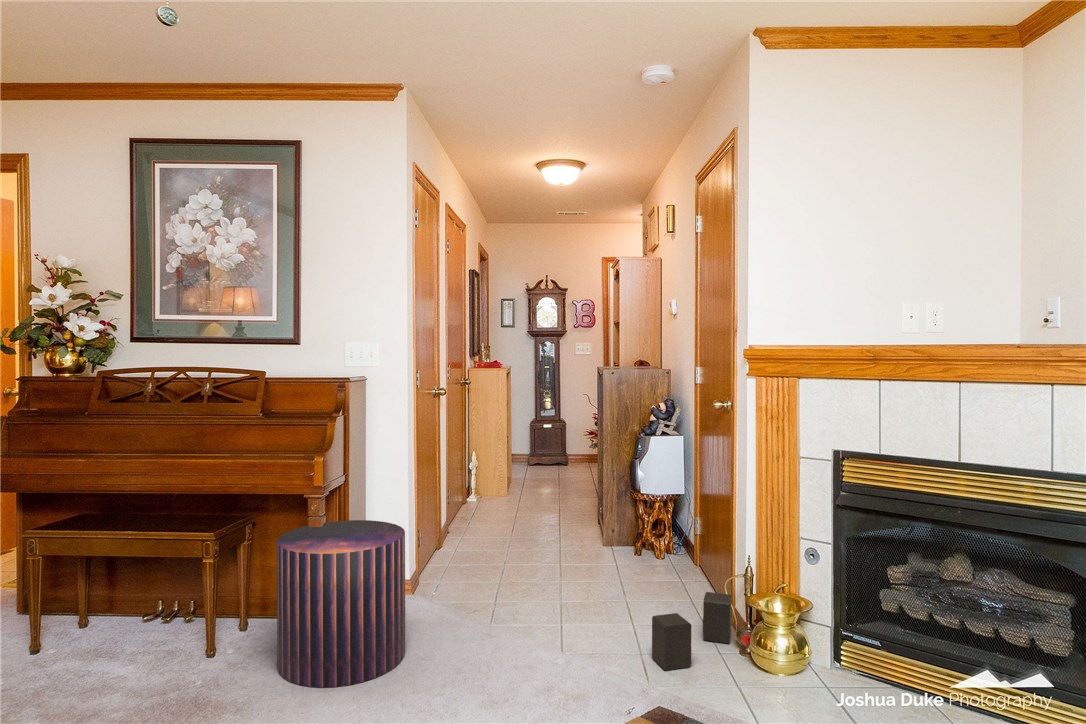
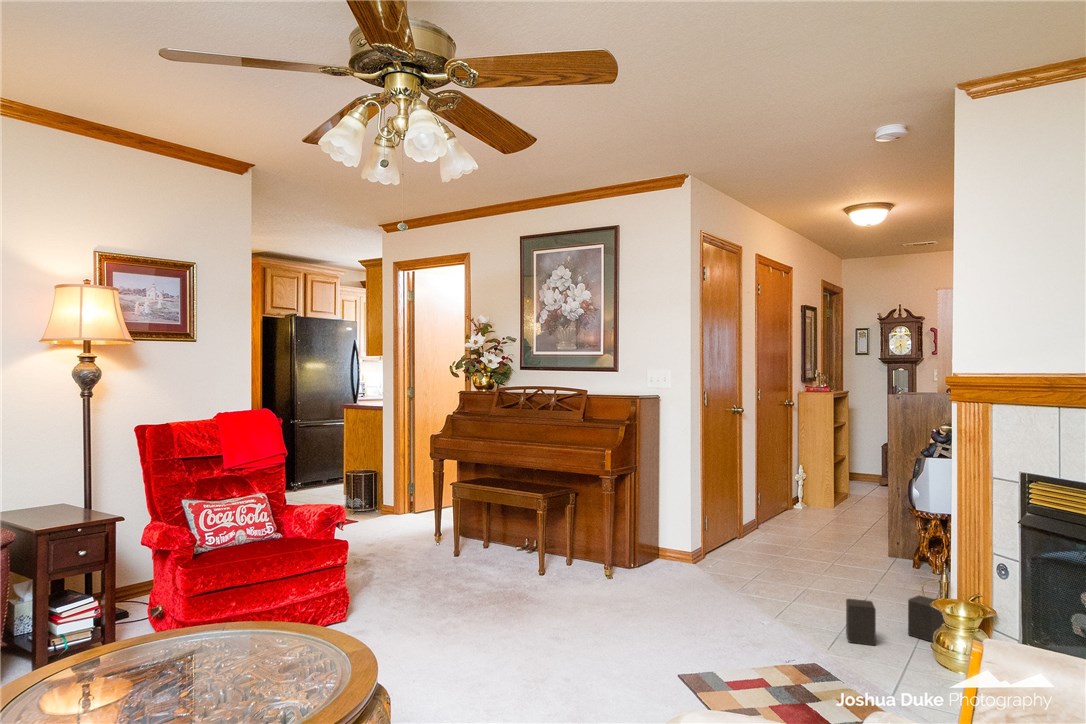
pouf: present [277,520,405,688] -> none [577,496,663,601]

